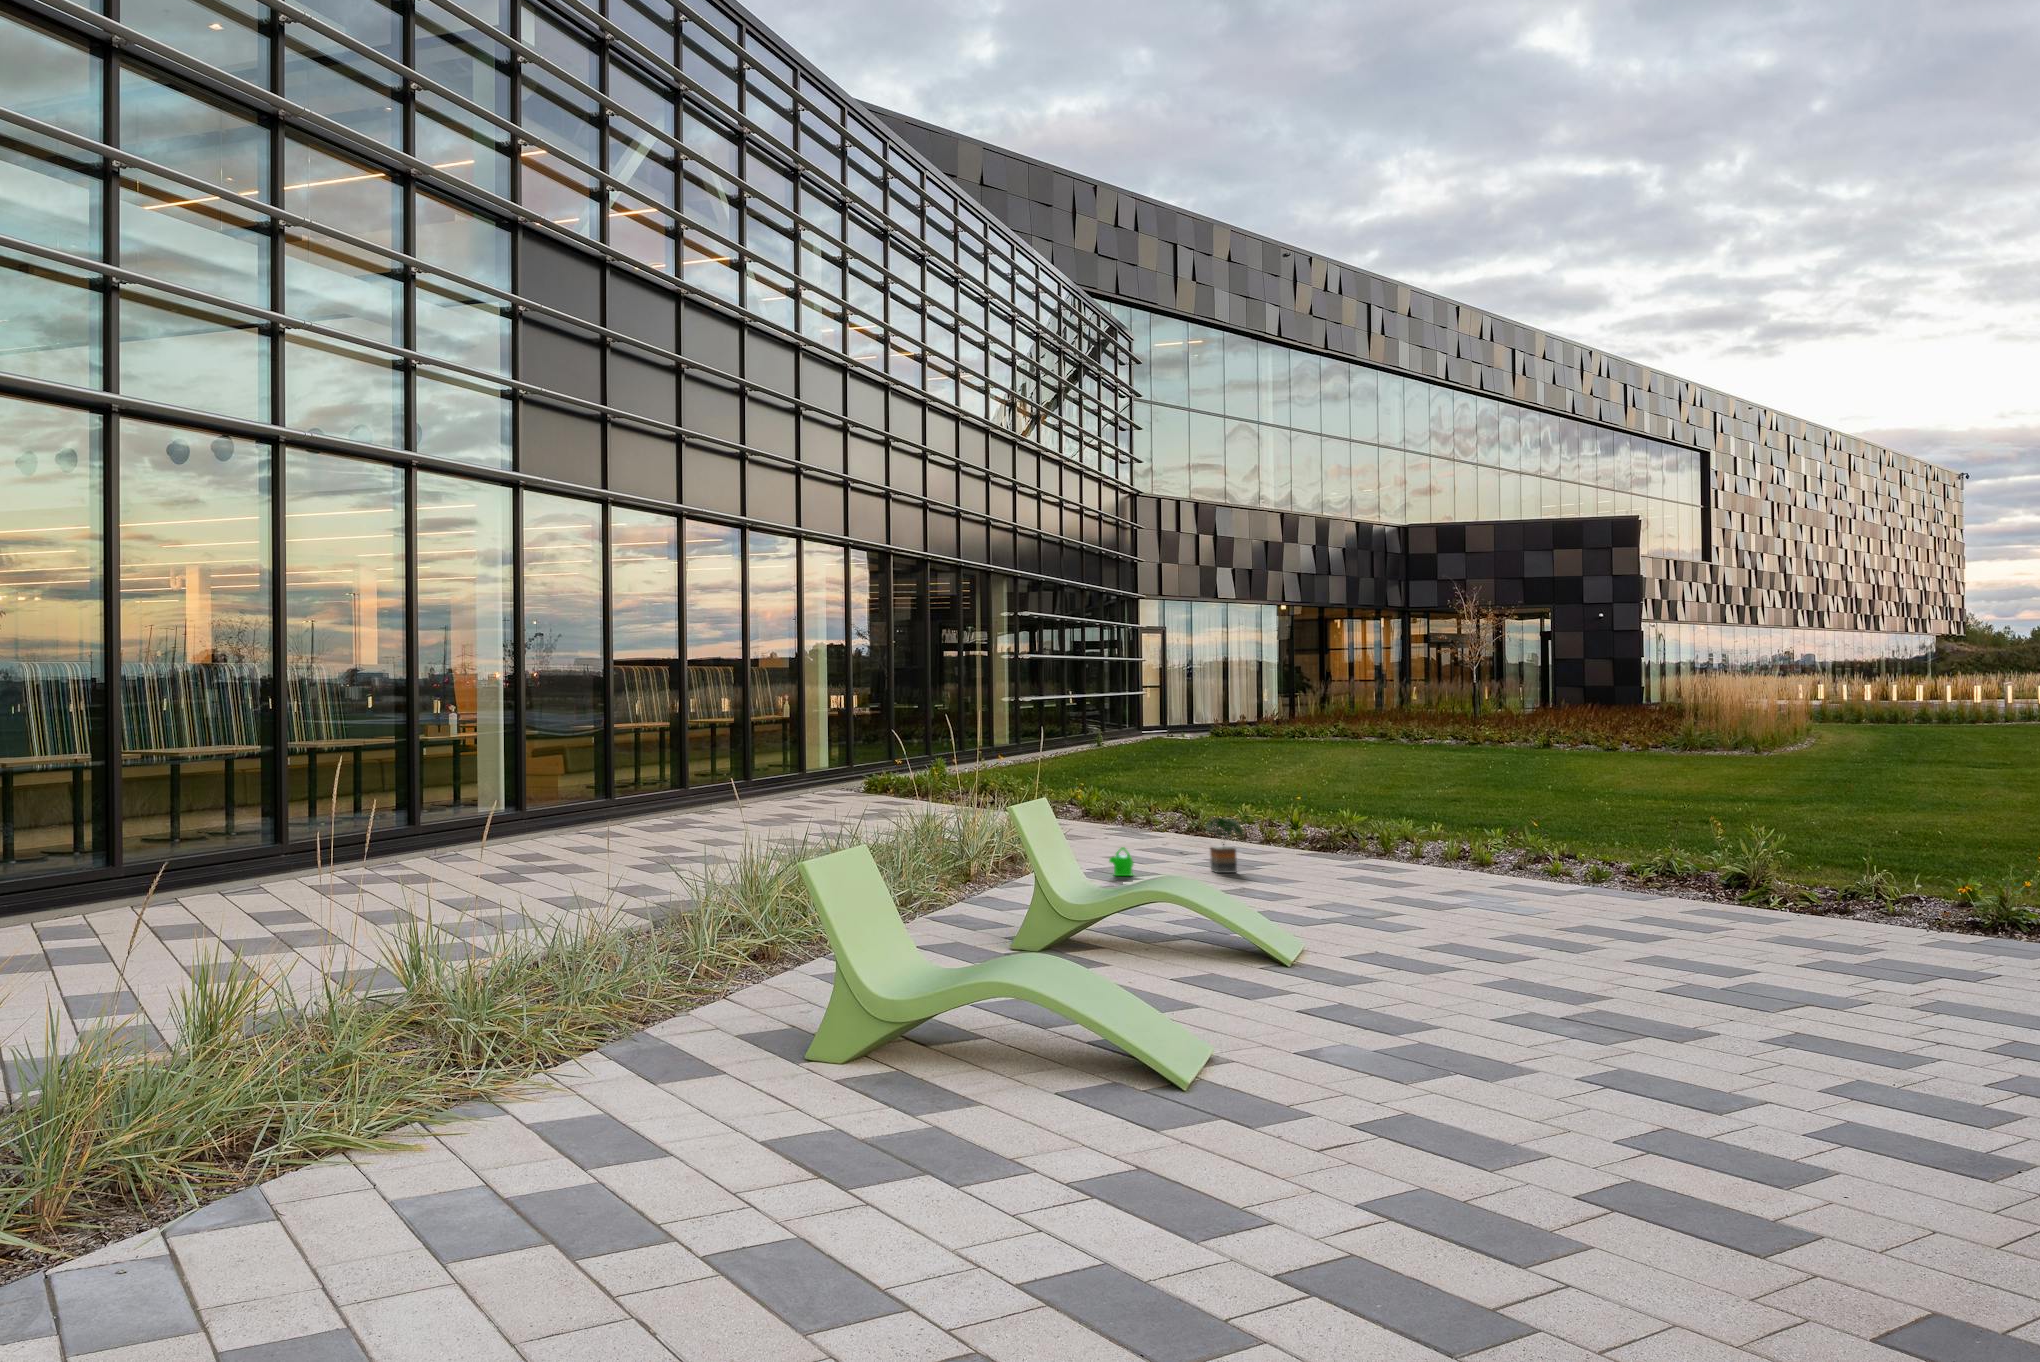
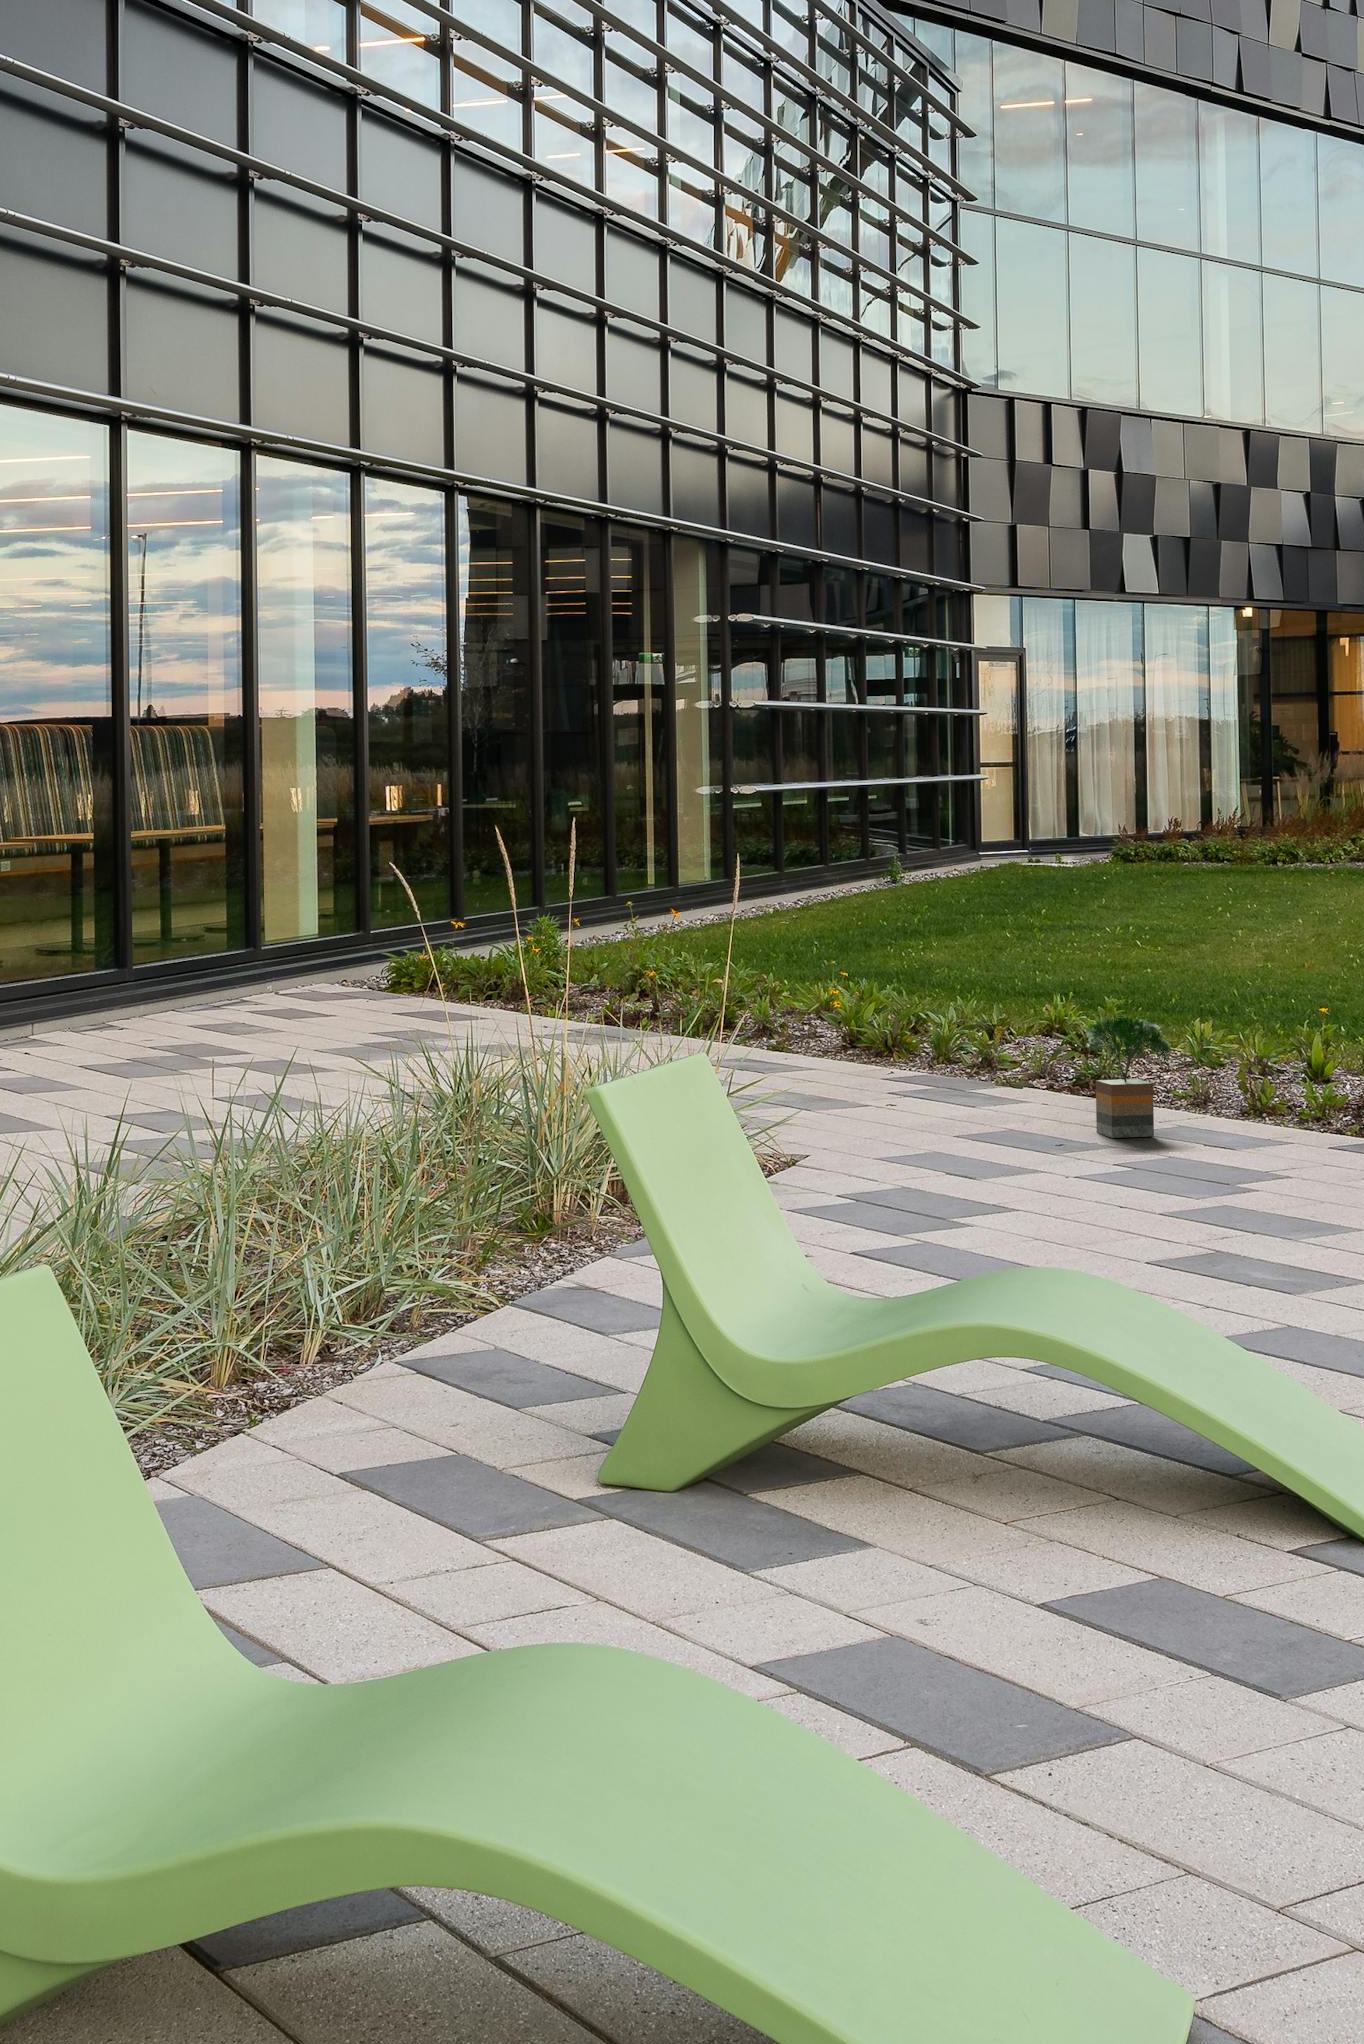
watering can: present [1109,847,1133,876] -> none [870,1083,926,1146]

